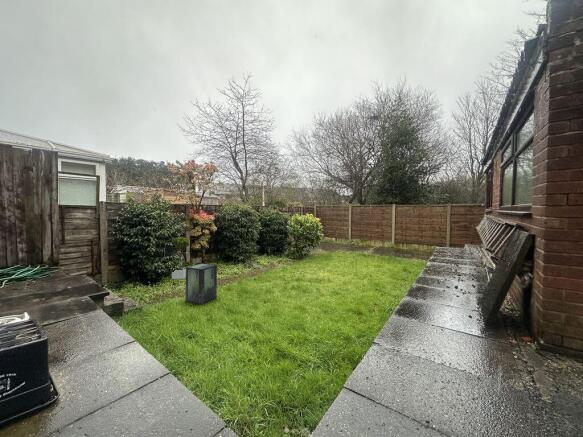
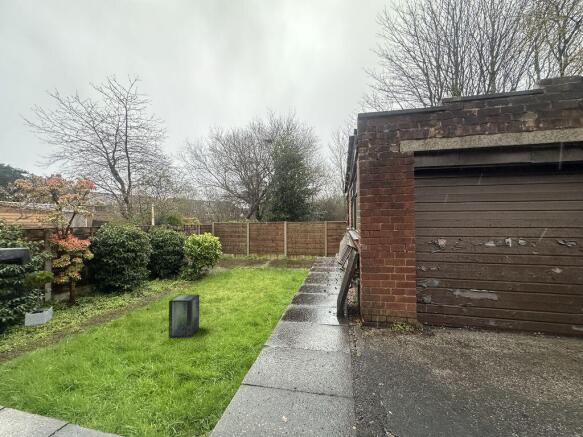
storage box: present [186,264,217,305] -> present [169,294,199,337]

